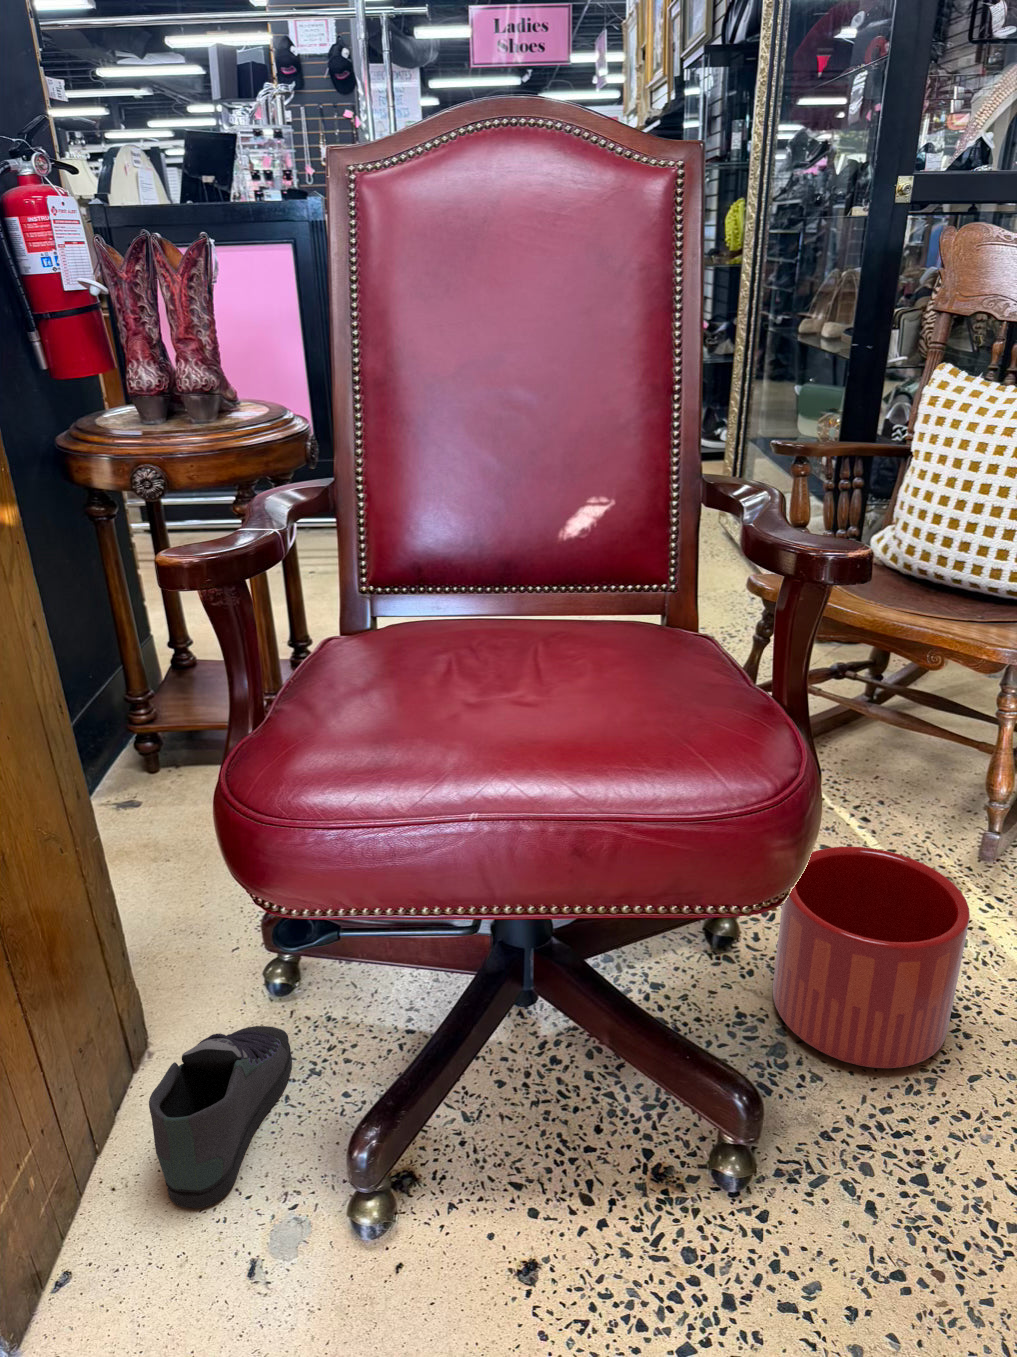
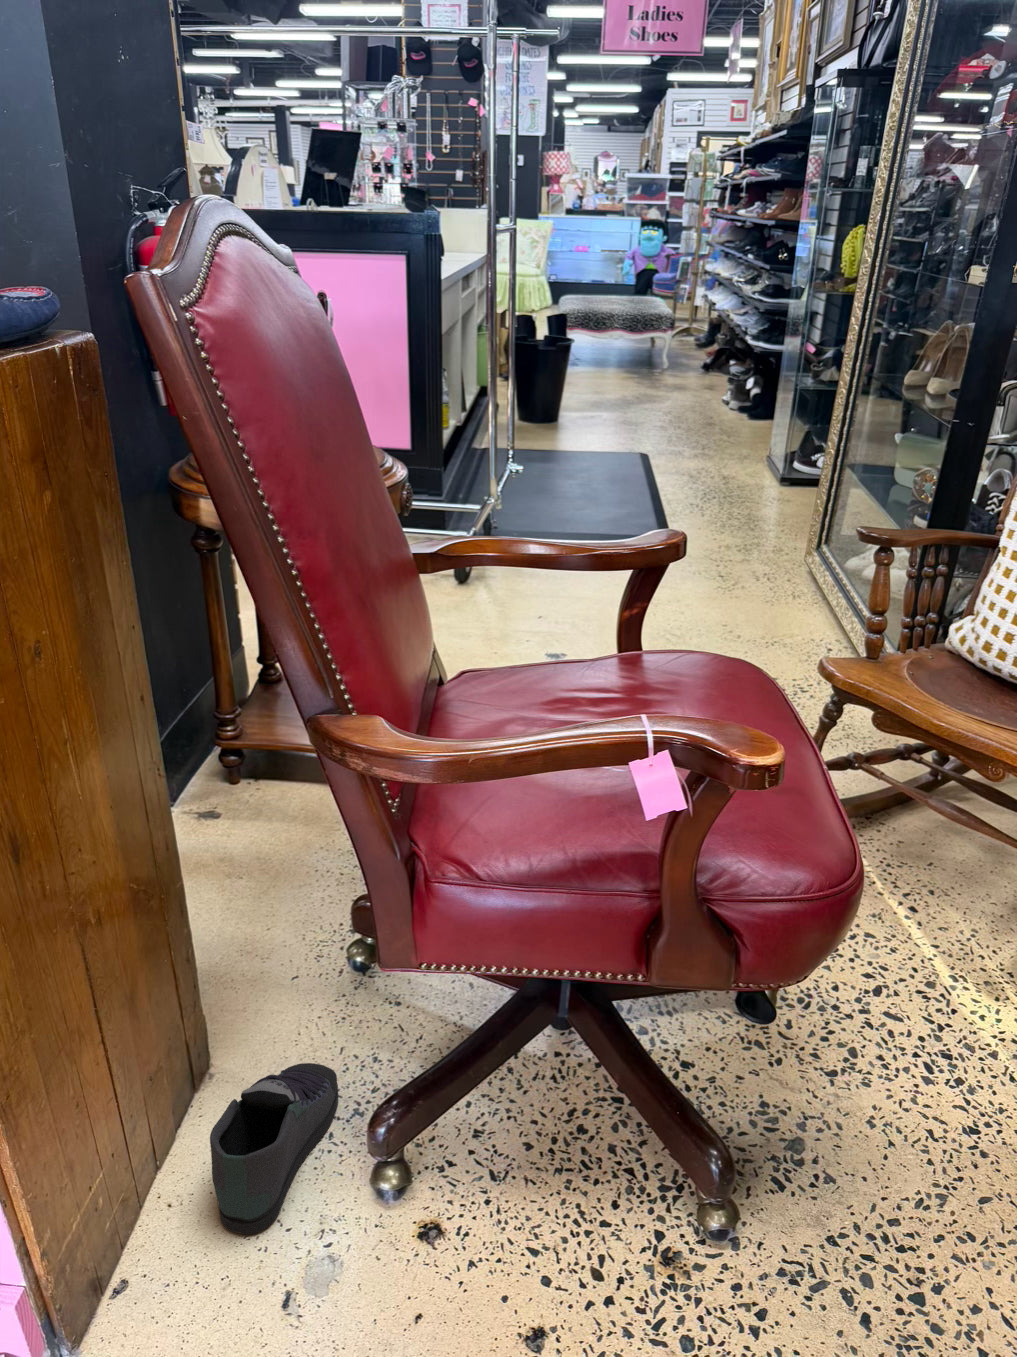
planter: present [773,846,970,1068] -> none [797,954,998,1181]

